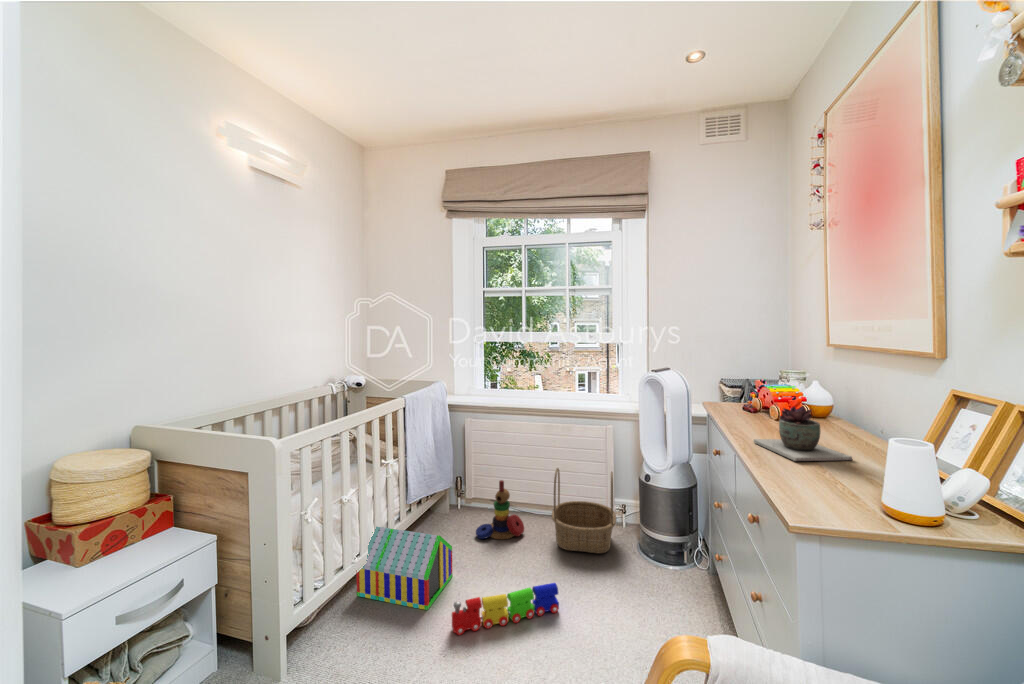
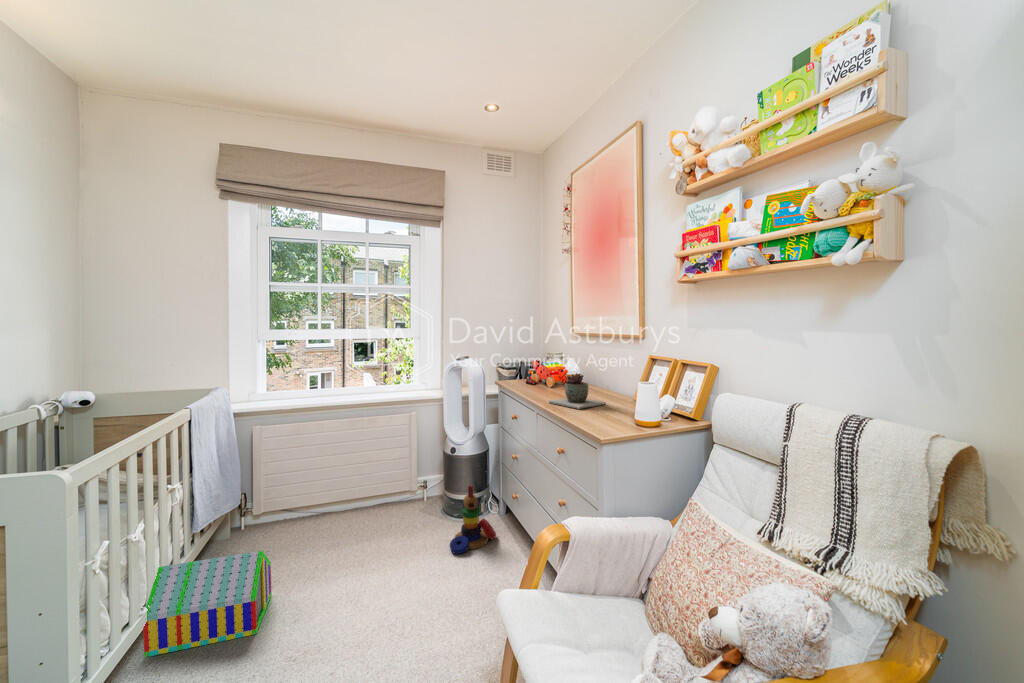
basket: present [552,468,616,553] -> none [367,454,429,535]
stacking toy: present [476,480,524,539] -> present [450,485,496,554]
toy train: present [452,583,559,635] -> none [294,559,399,640]

